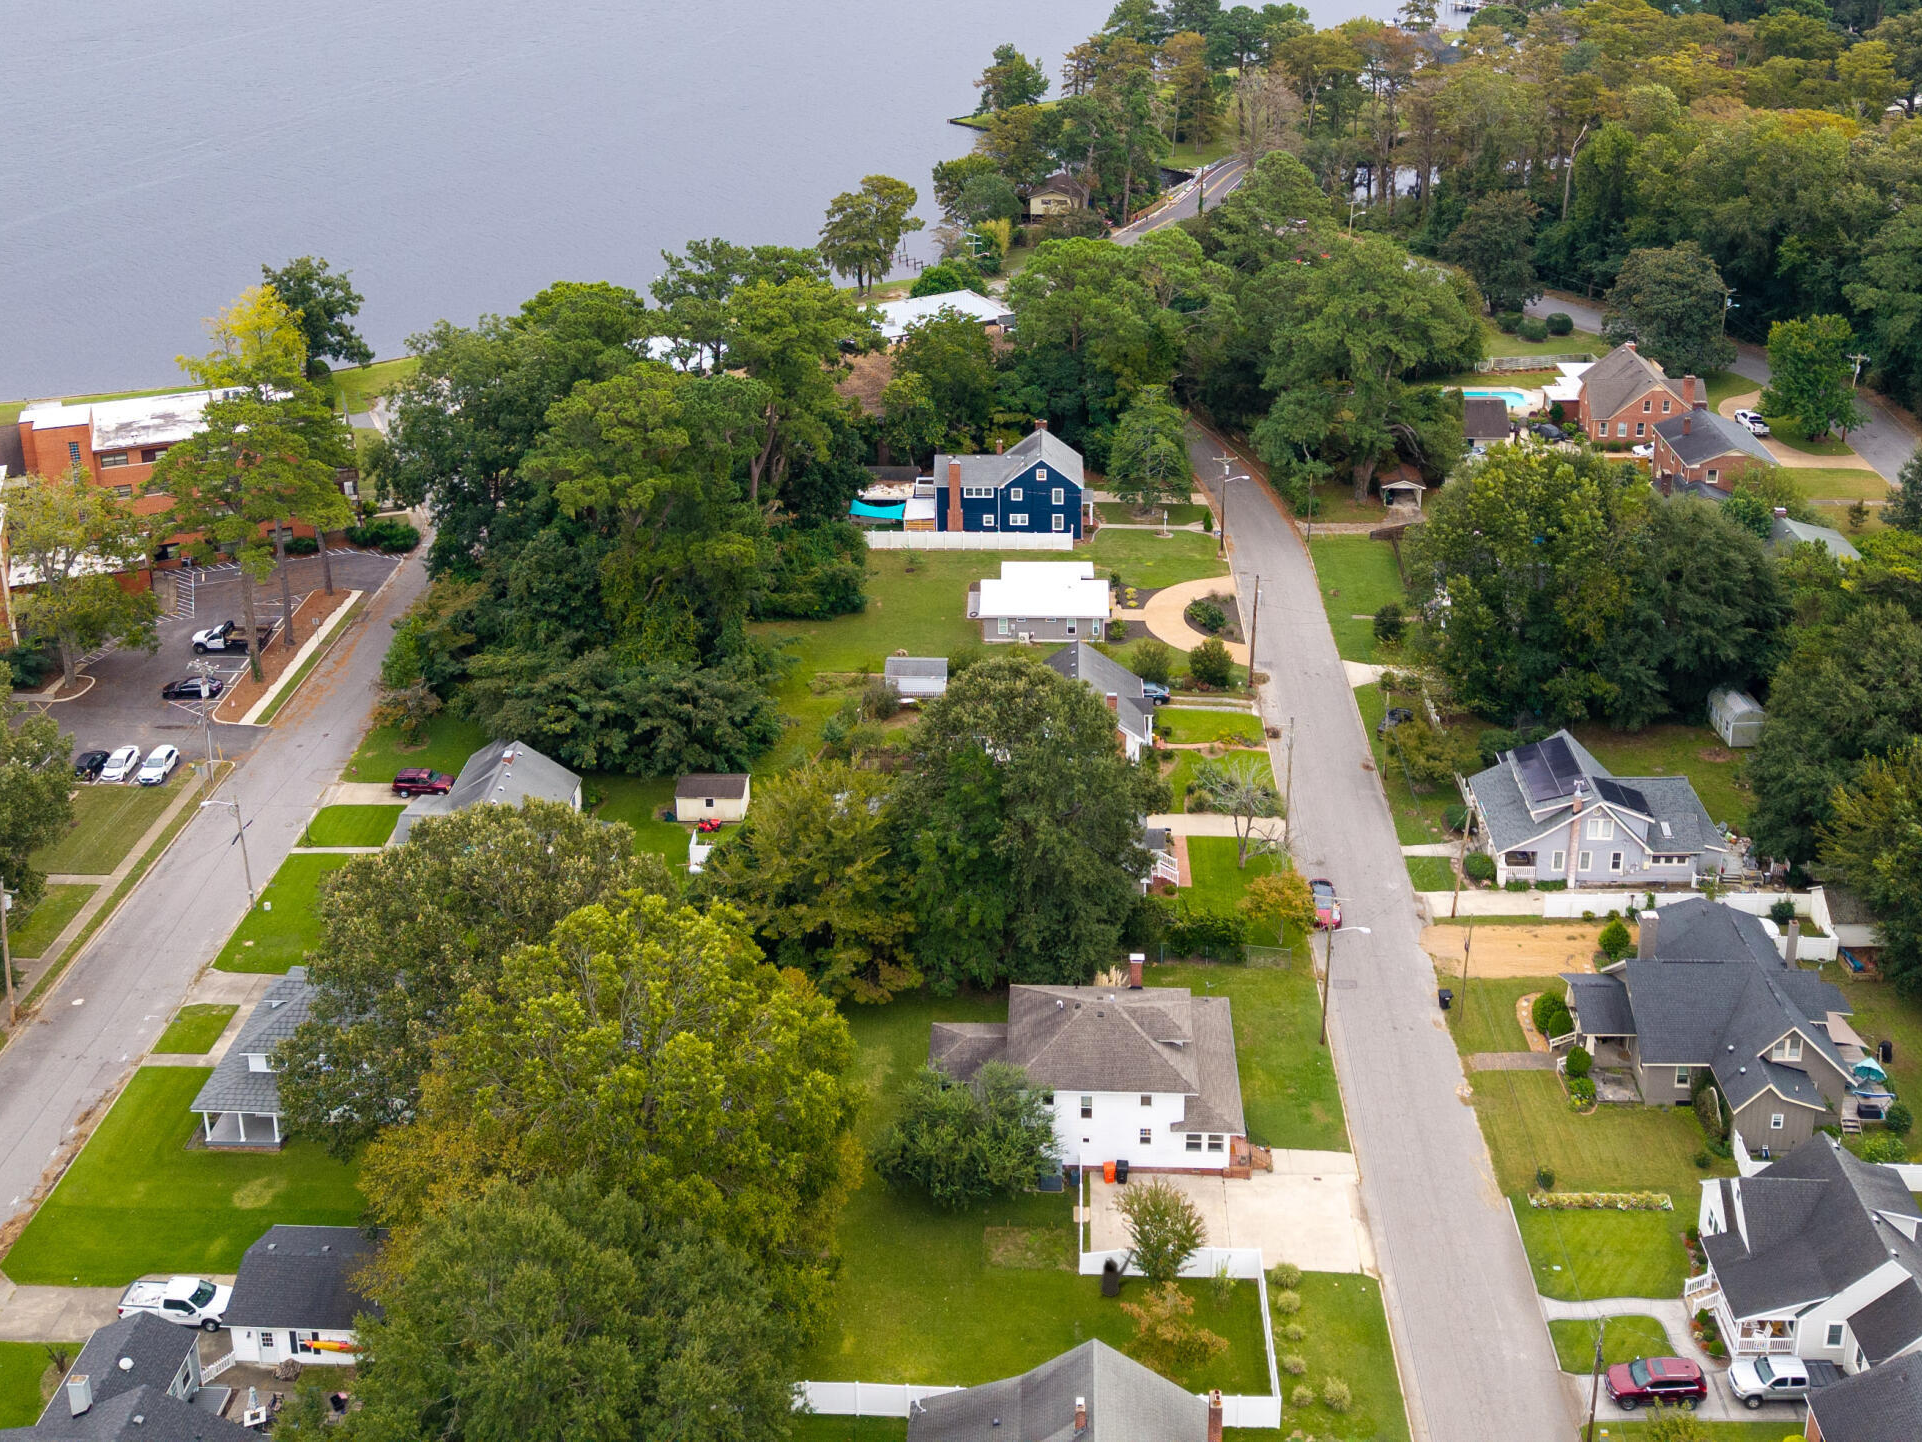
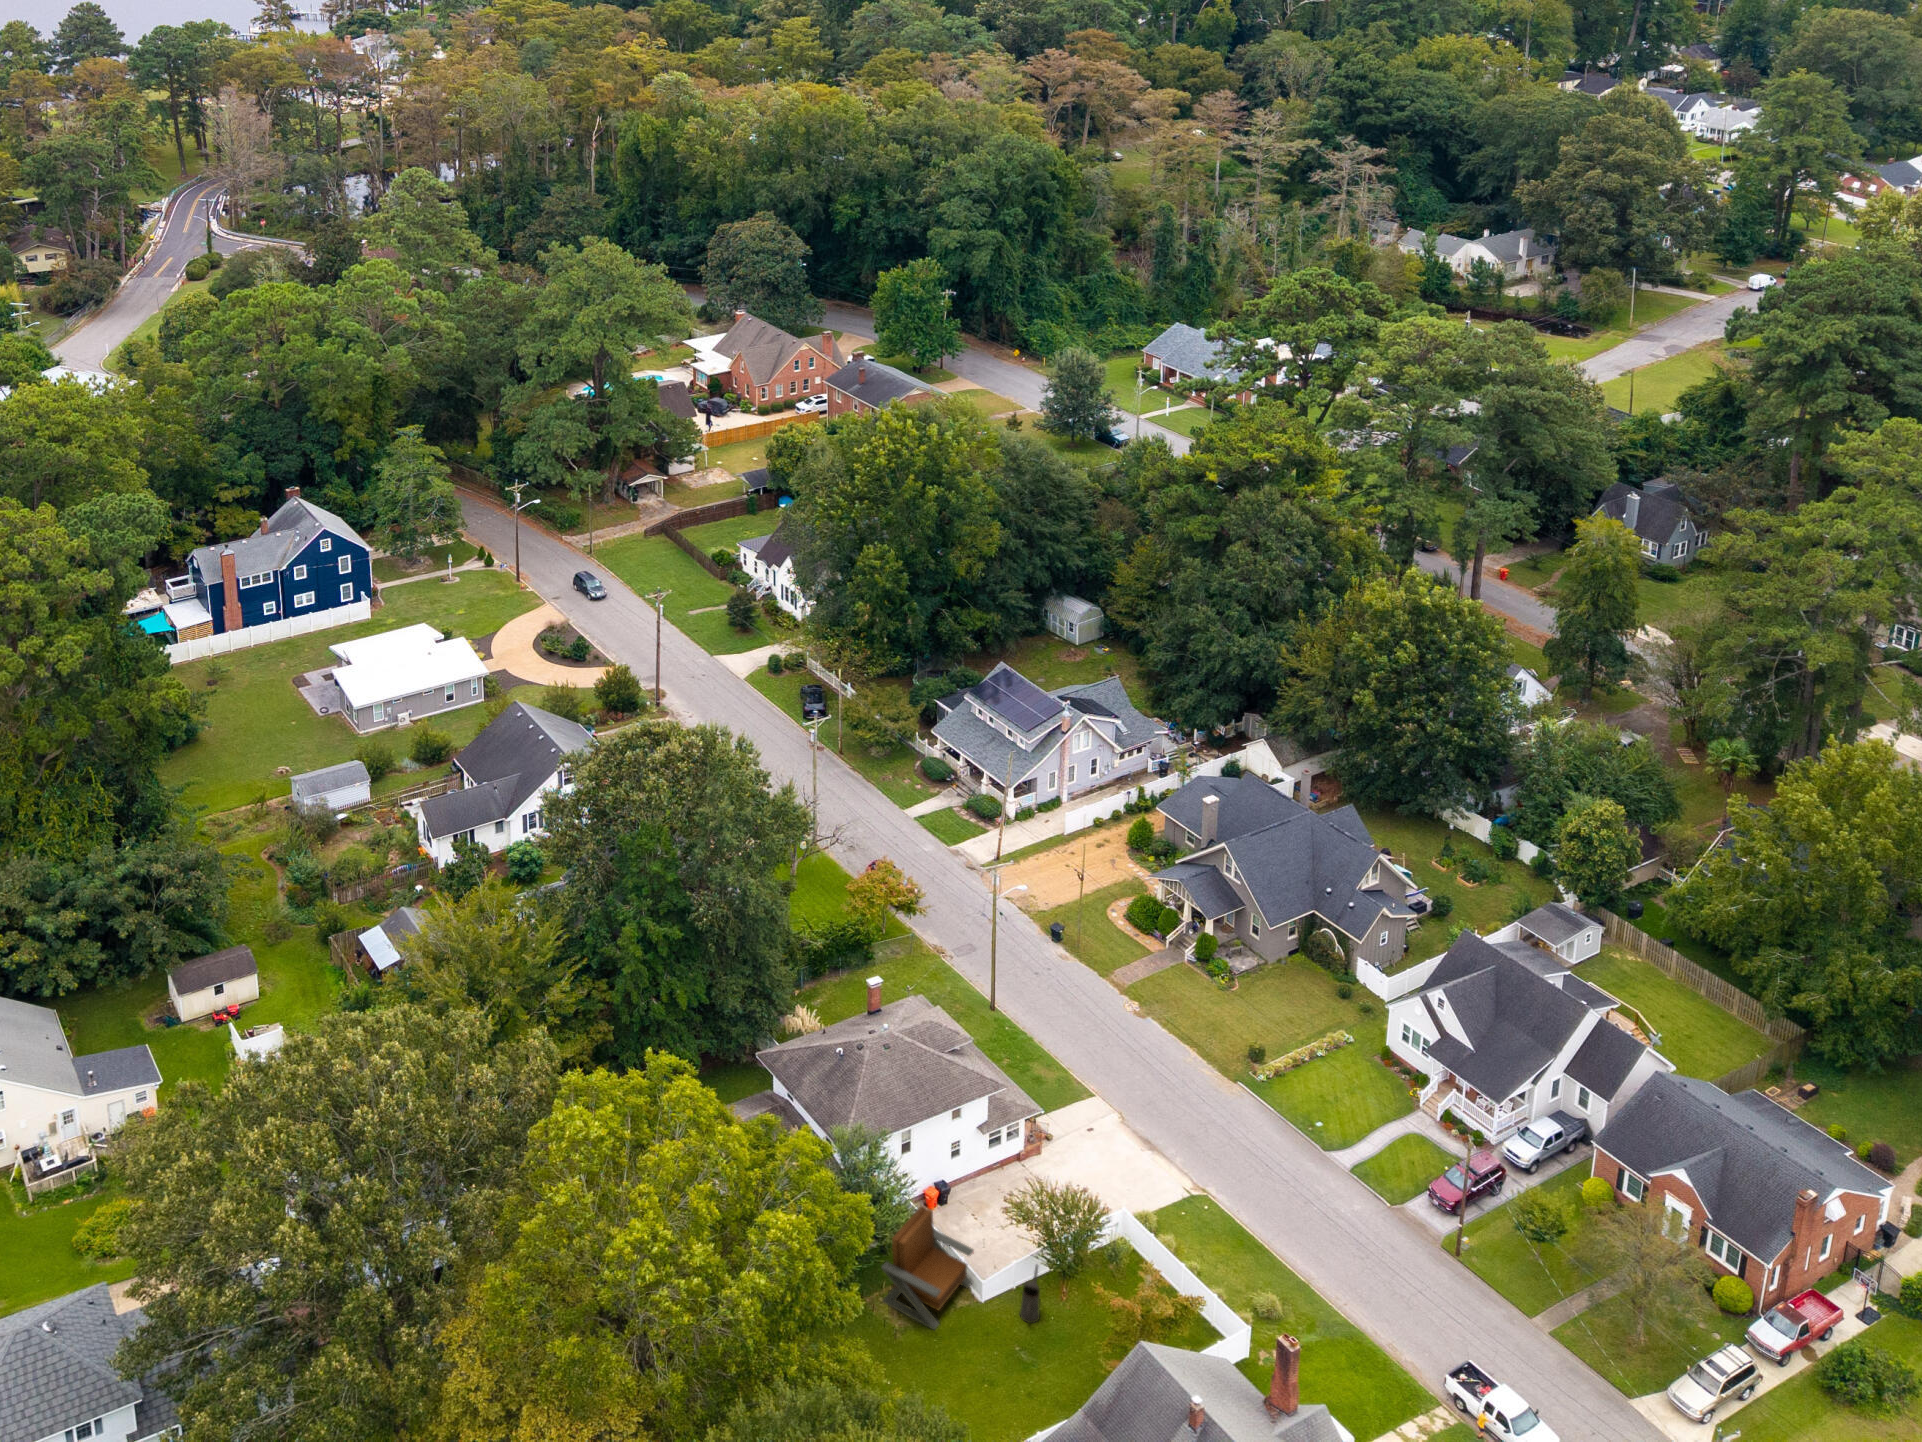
lounge chair: none [1002,1157,1088,1262] -> present [882,1206,974,1330]

